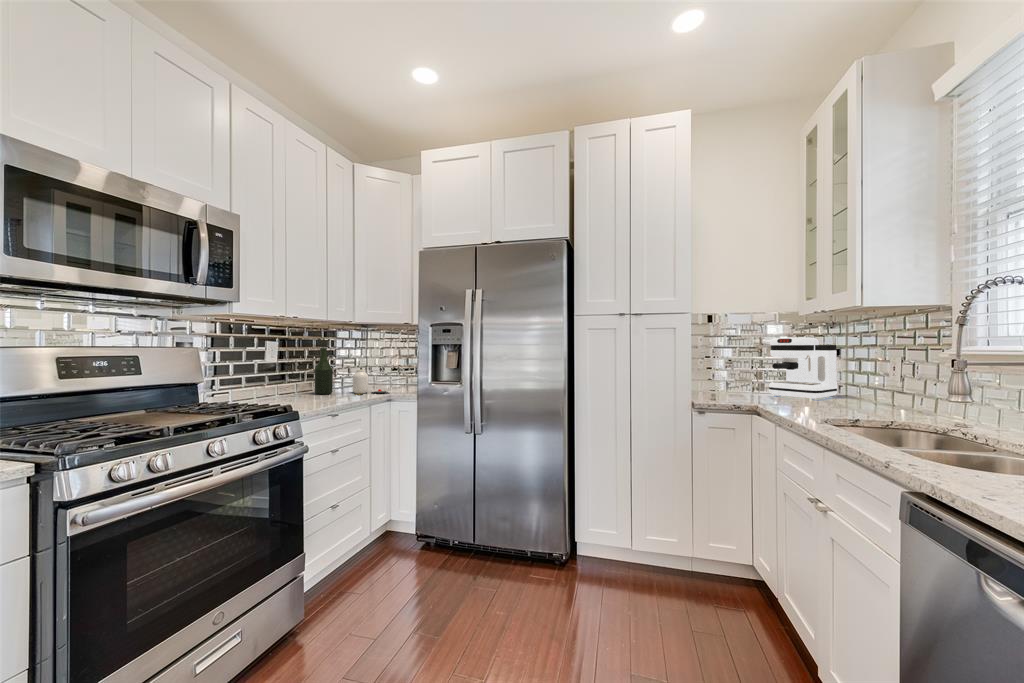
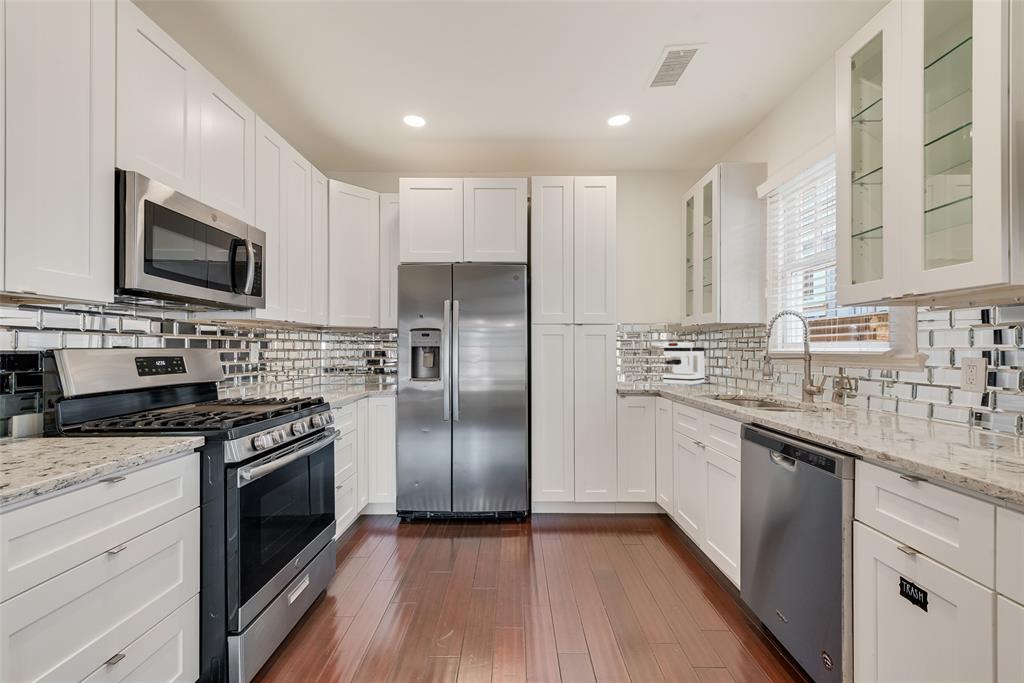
bottle: present [314,348,333,394] -> none [299,349,316,392]
jar: present [353,370,390,395] -> none [332,369,368,392]

